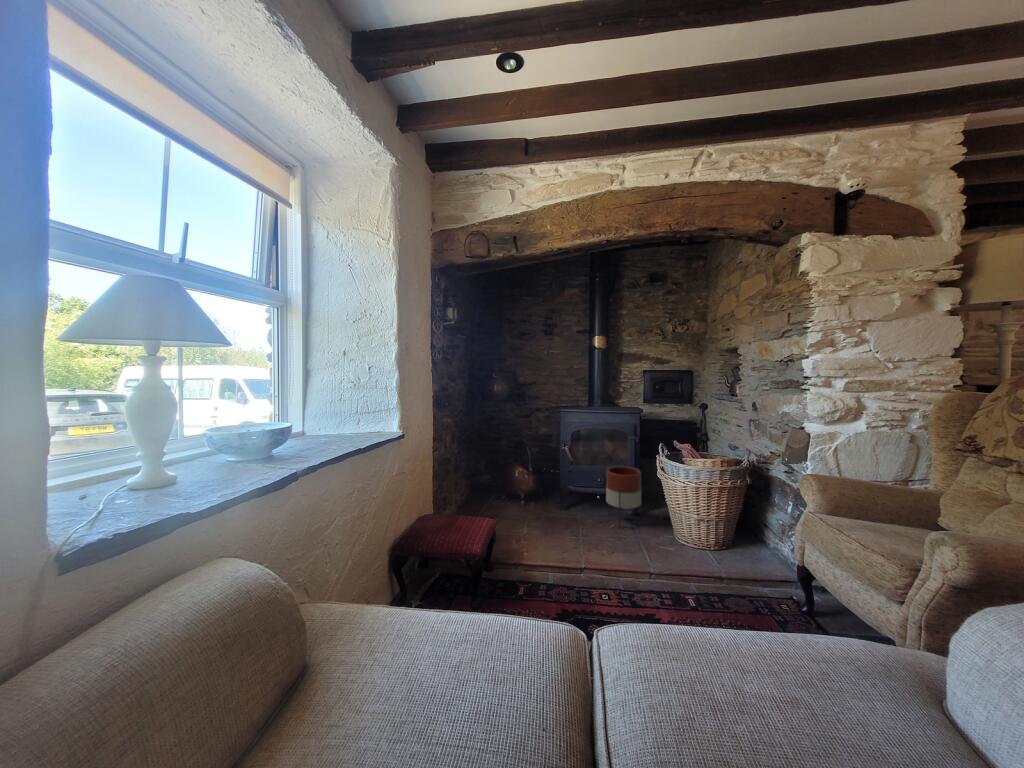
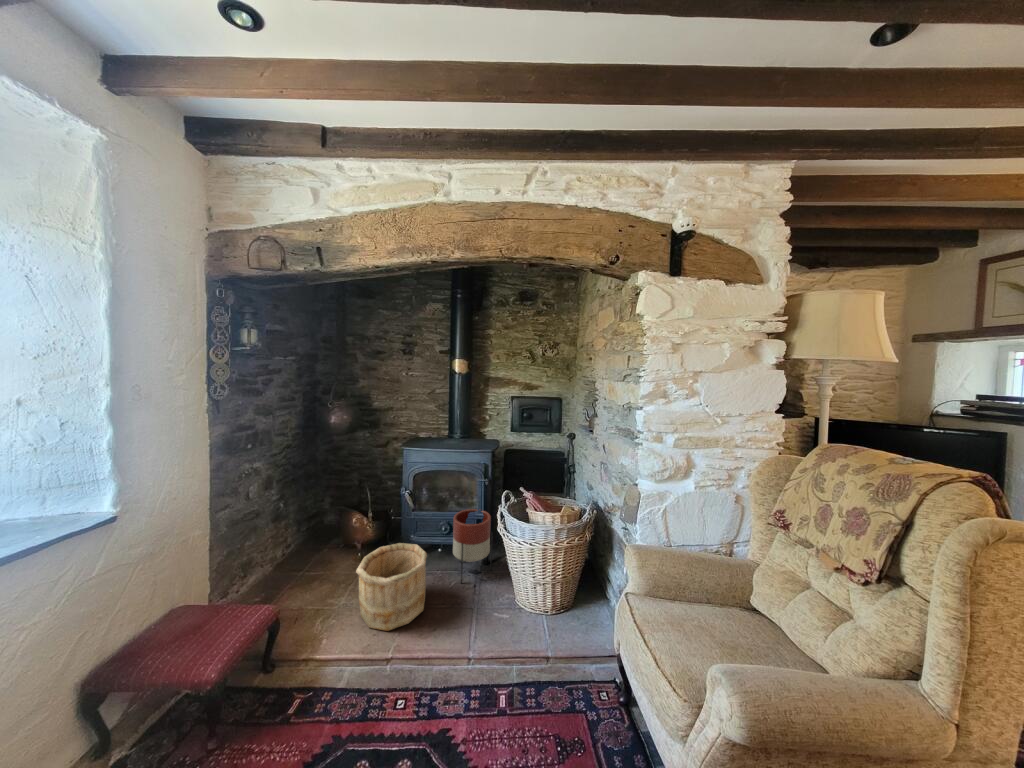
wooden bucket: none [543,488,600,551] -> present [356,543,427,631]

